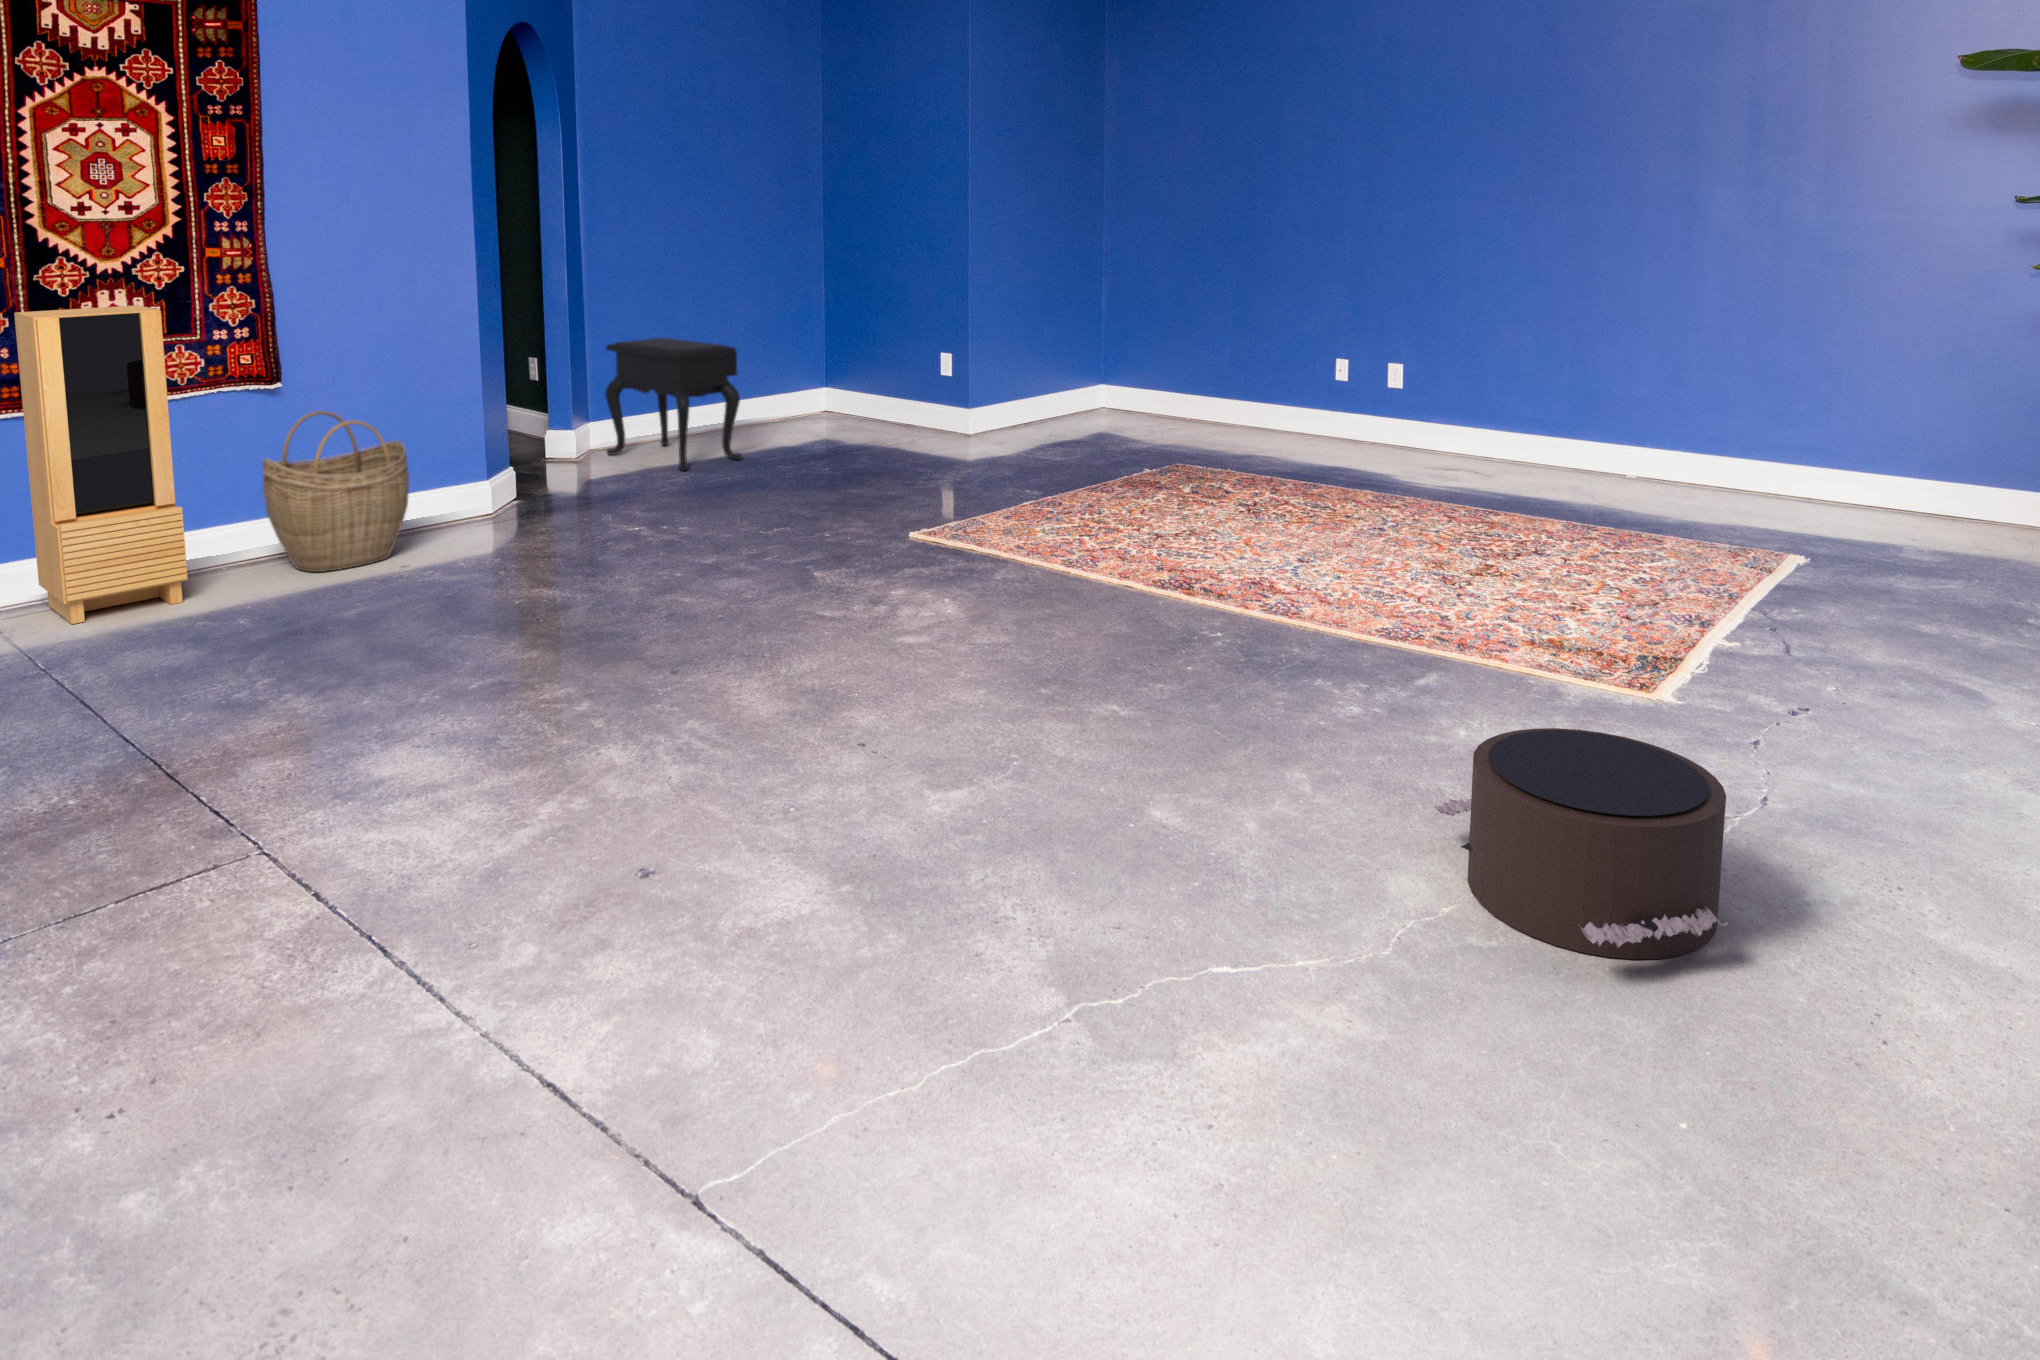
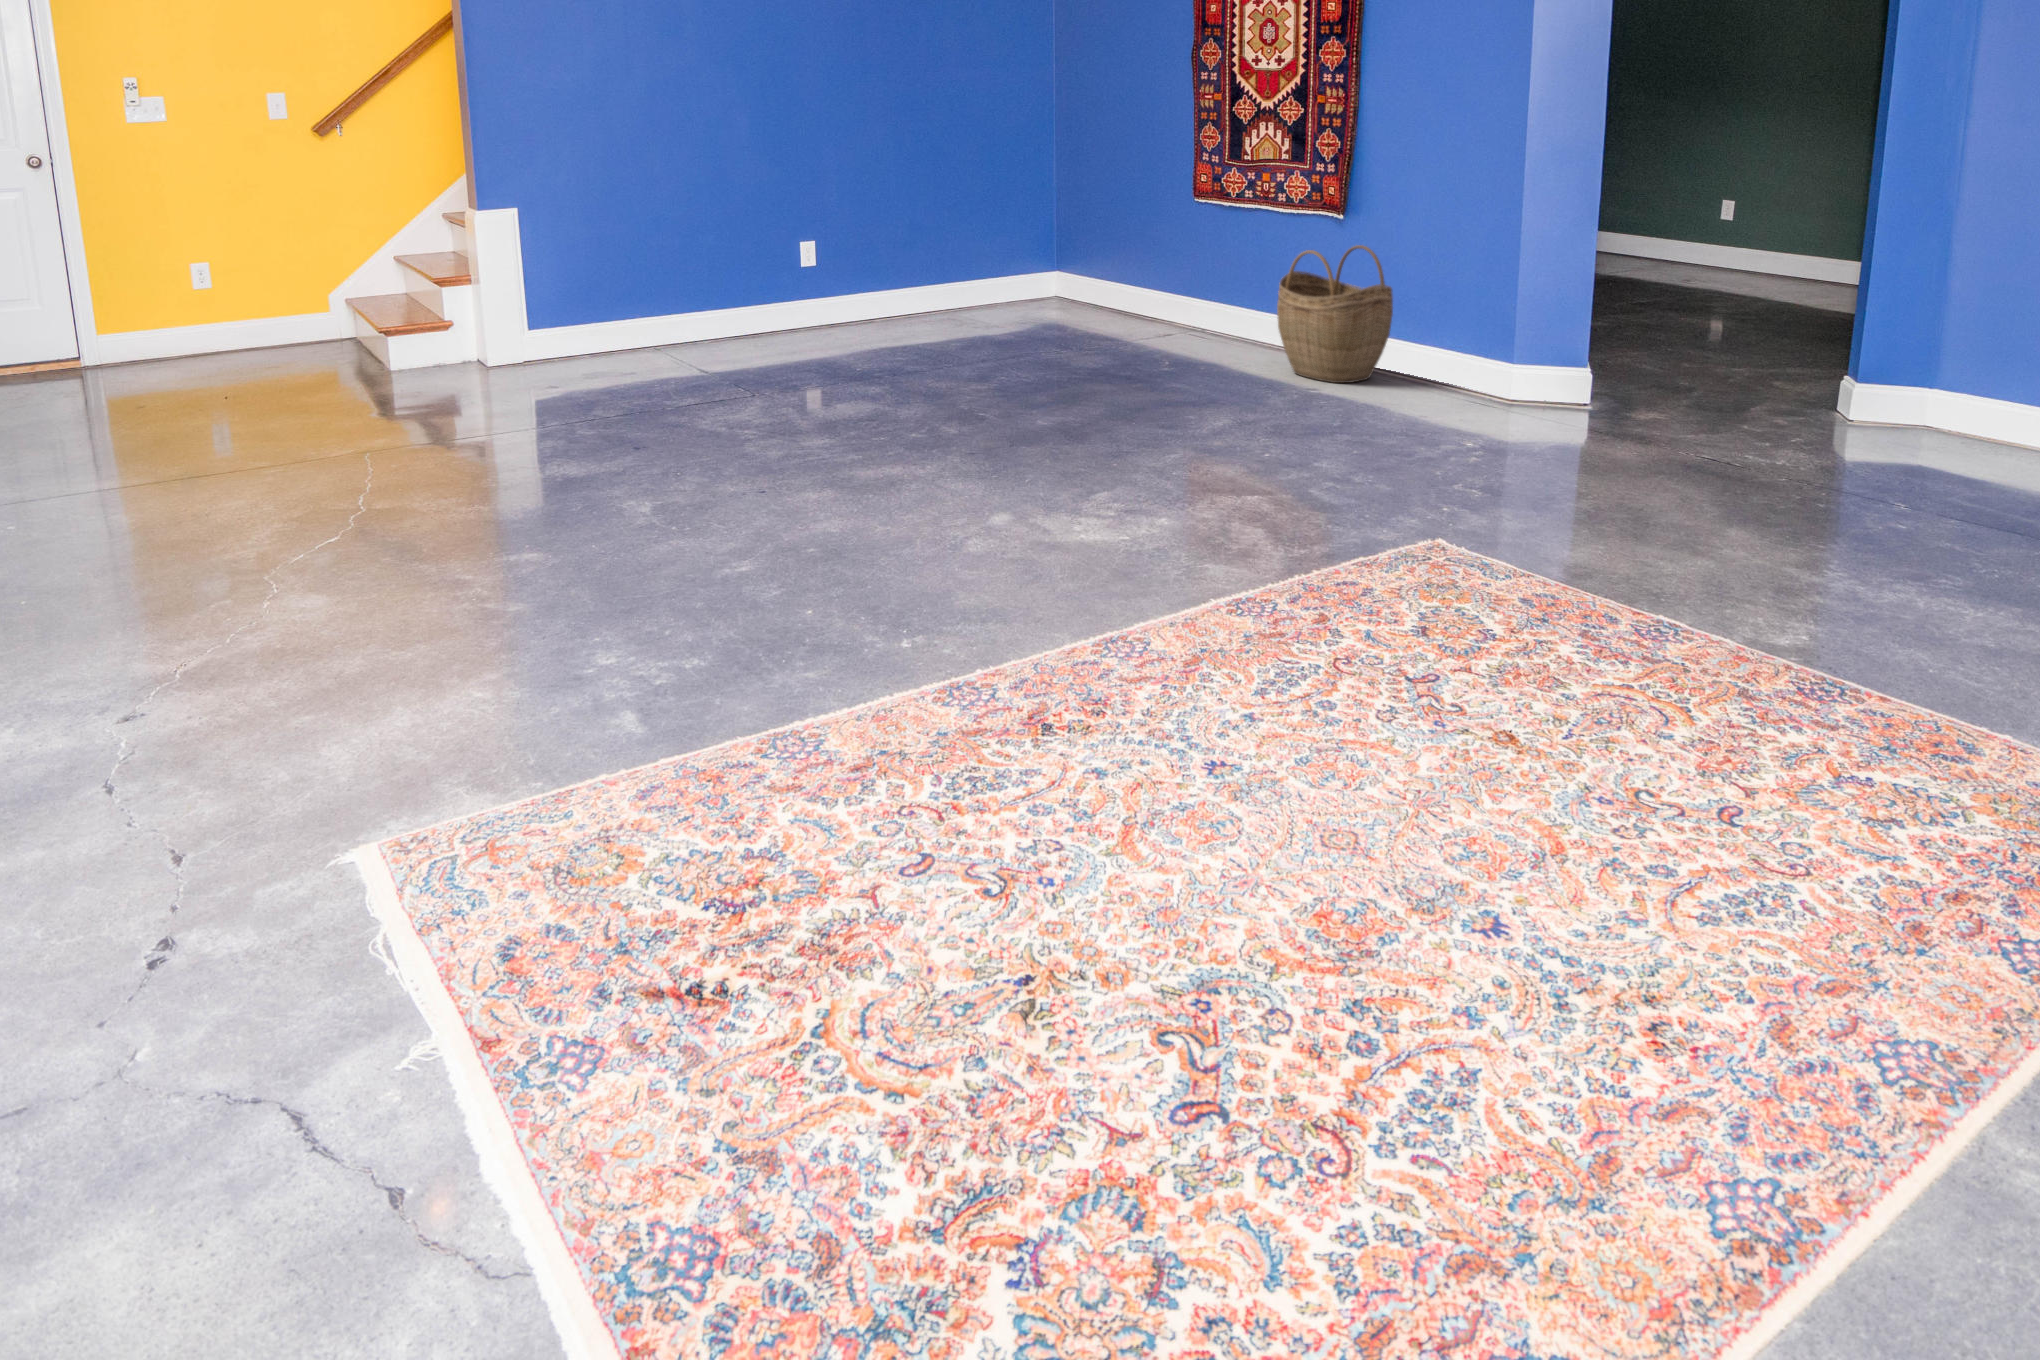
storage cabinet: present [14,305,188,624] -> none [1169,133,1278,357]
side table: present [605,338,742,471] -> none [1783,269,2004,471]
pouf: present [1435,728,1728,959] -> none [45,515,349,696]

